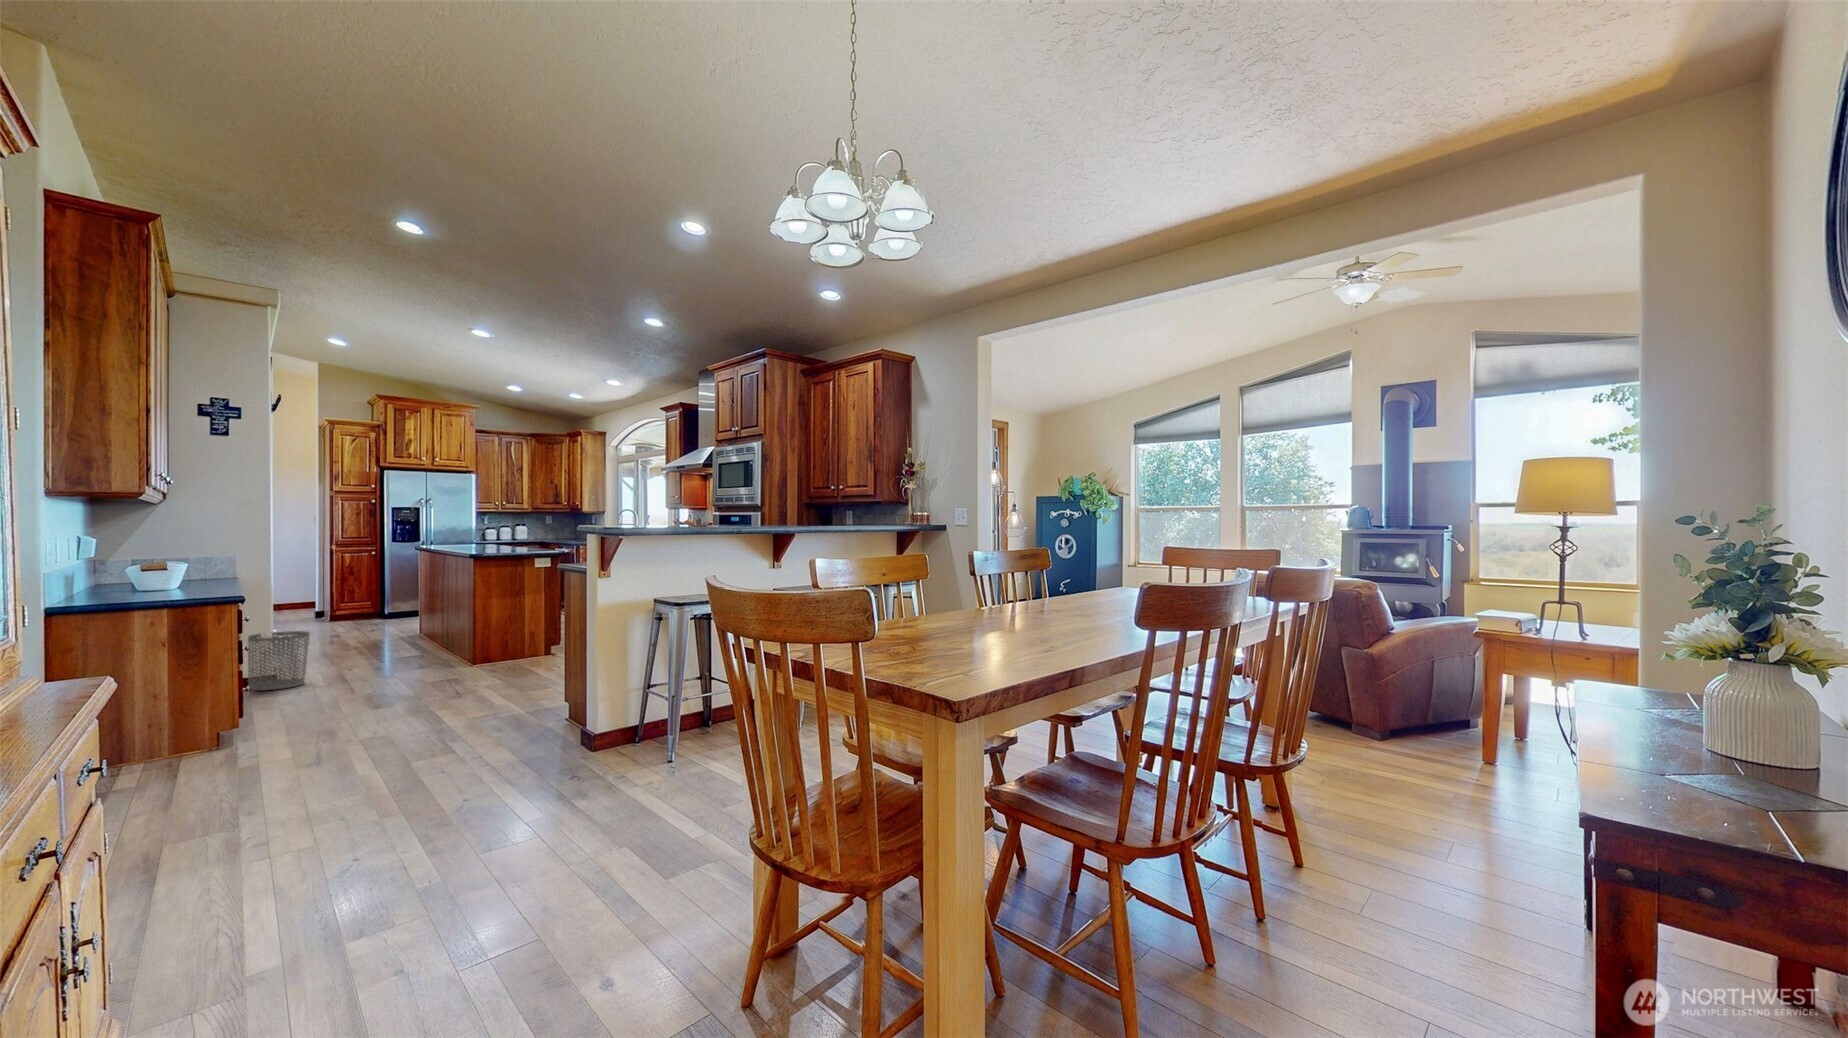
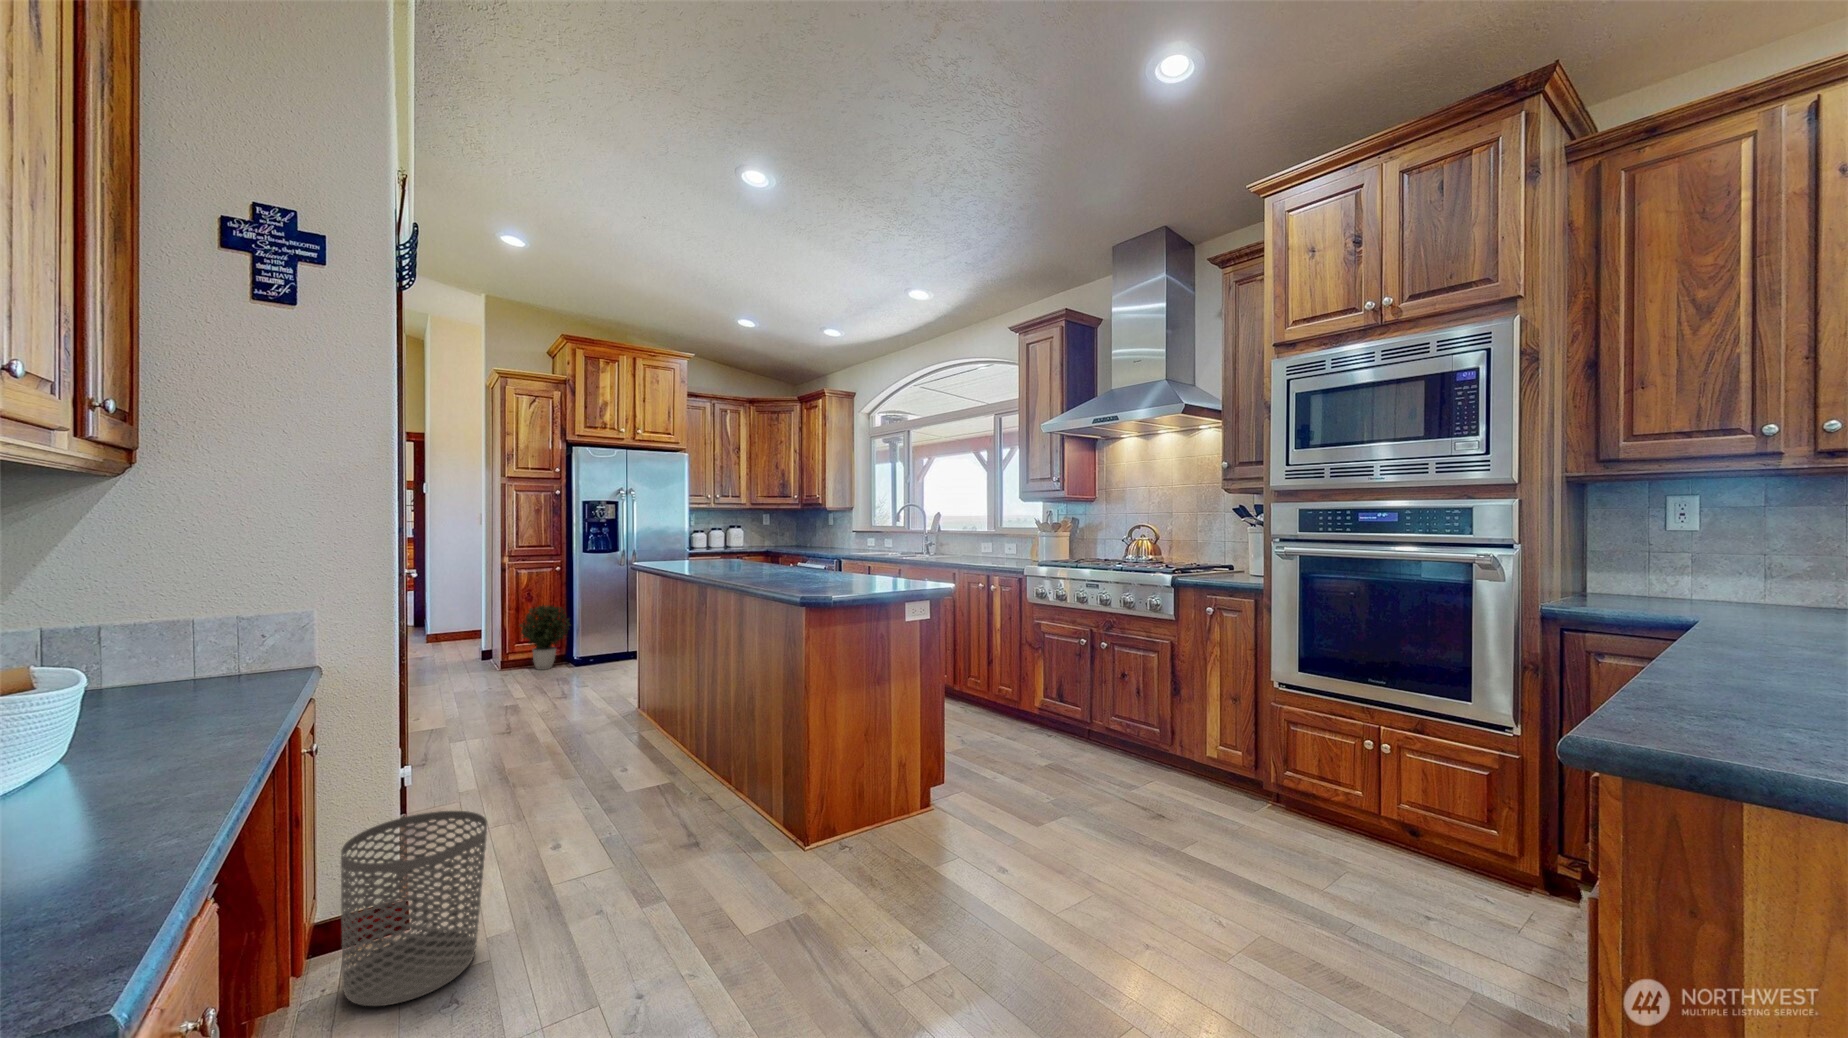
potted plant: none [343,576,383,620] -> present [520,605,570,670]

